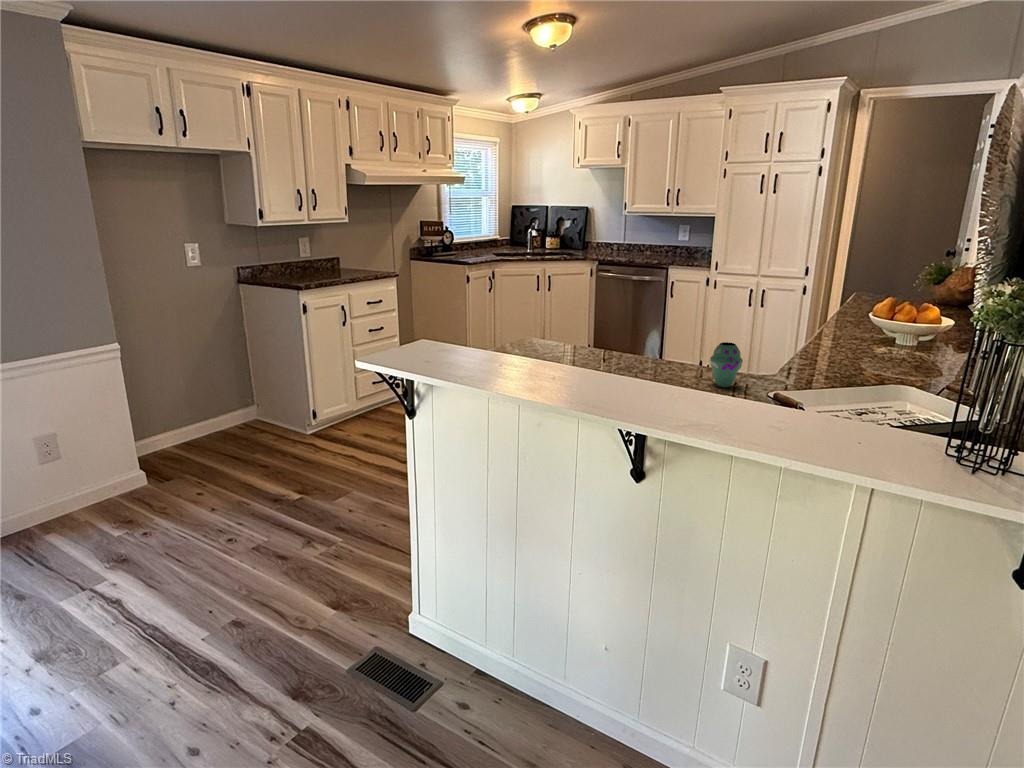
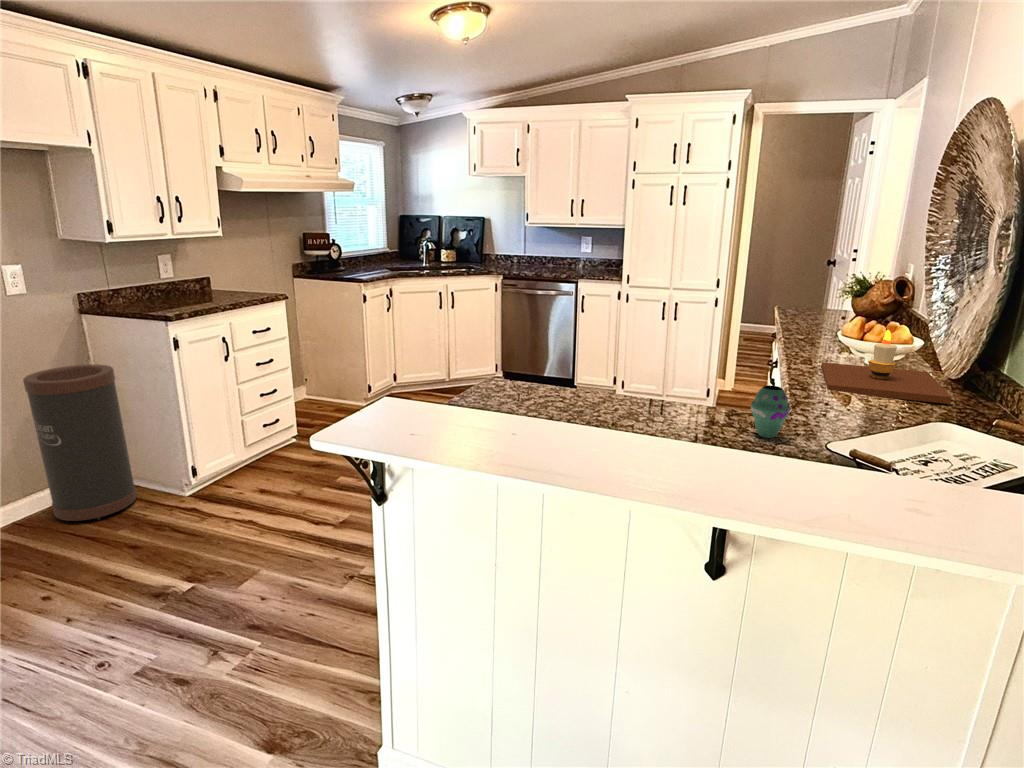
candle: none [826,307,946,377] -> present [821,330,952,404]
trash can: none [196,323,271,445] -> present [23,365,137,521]

